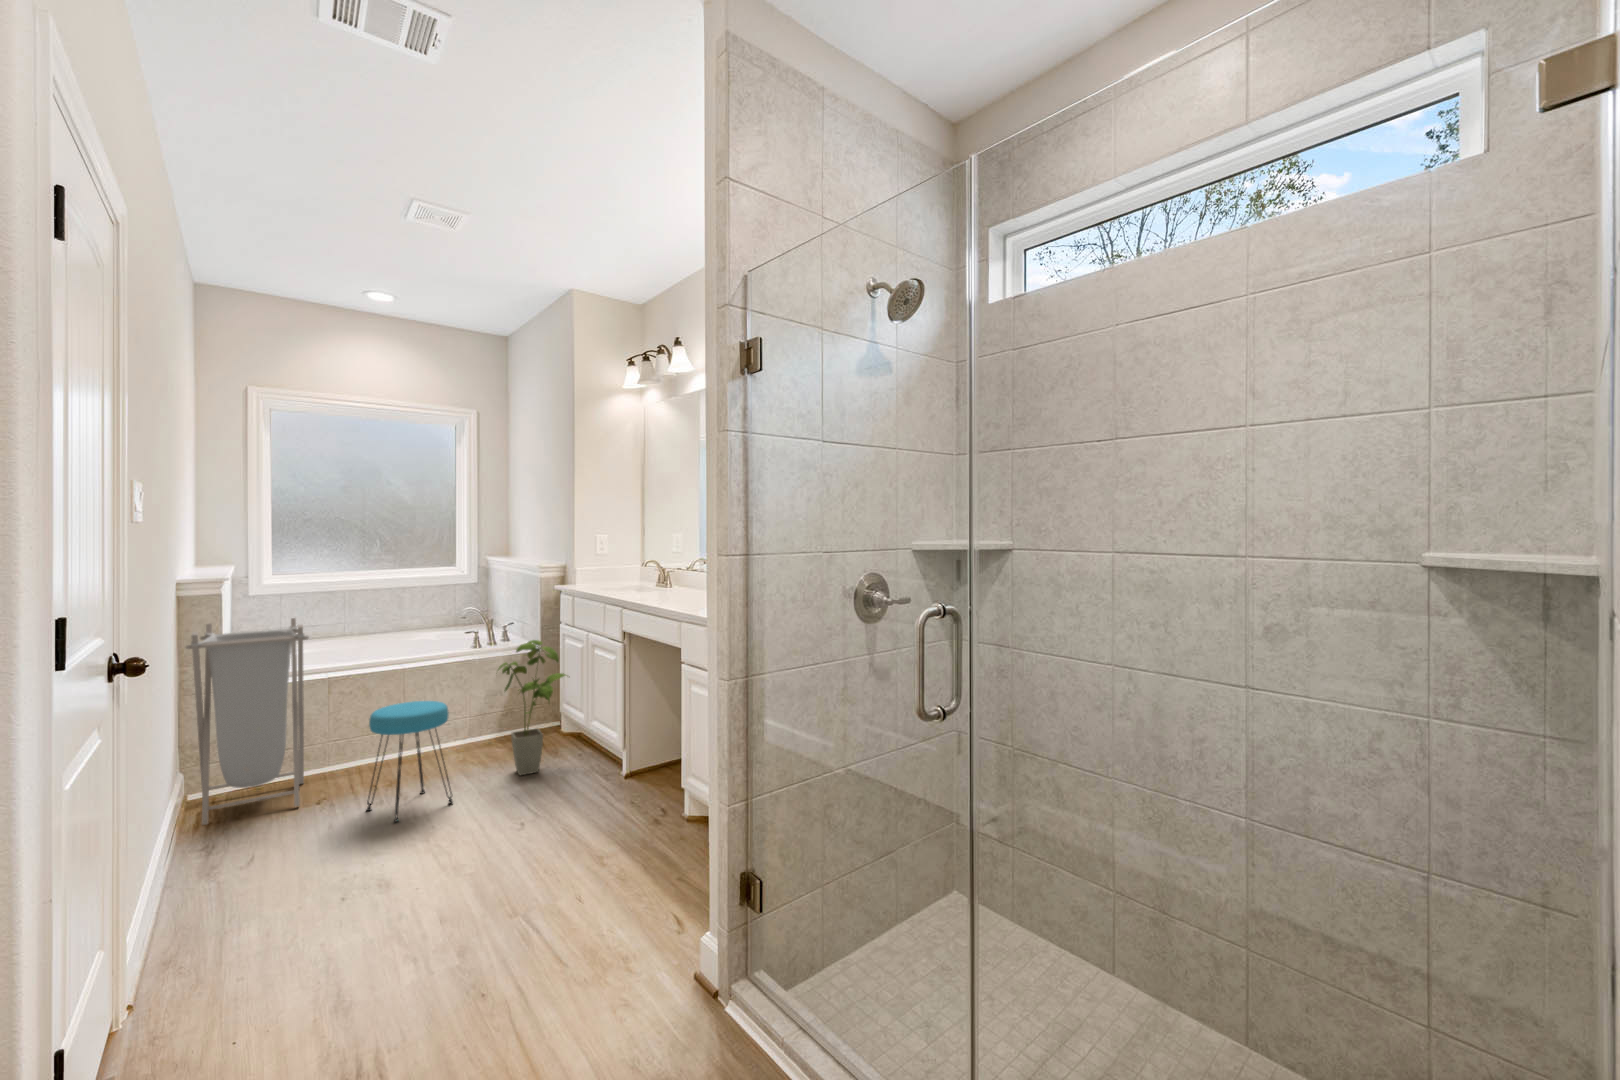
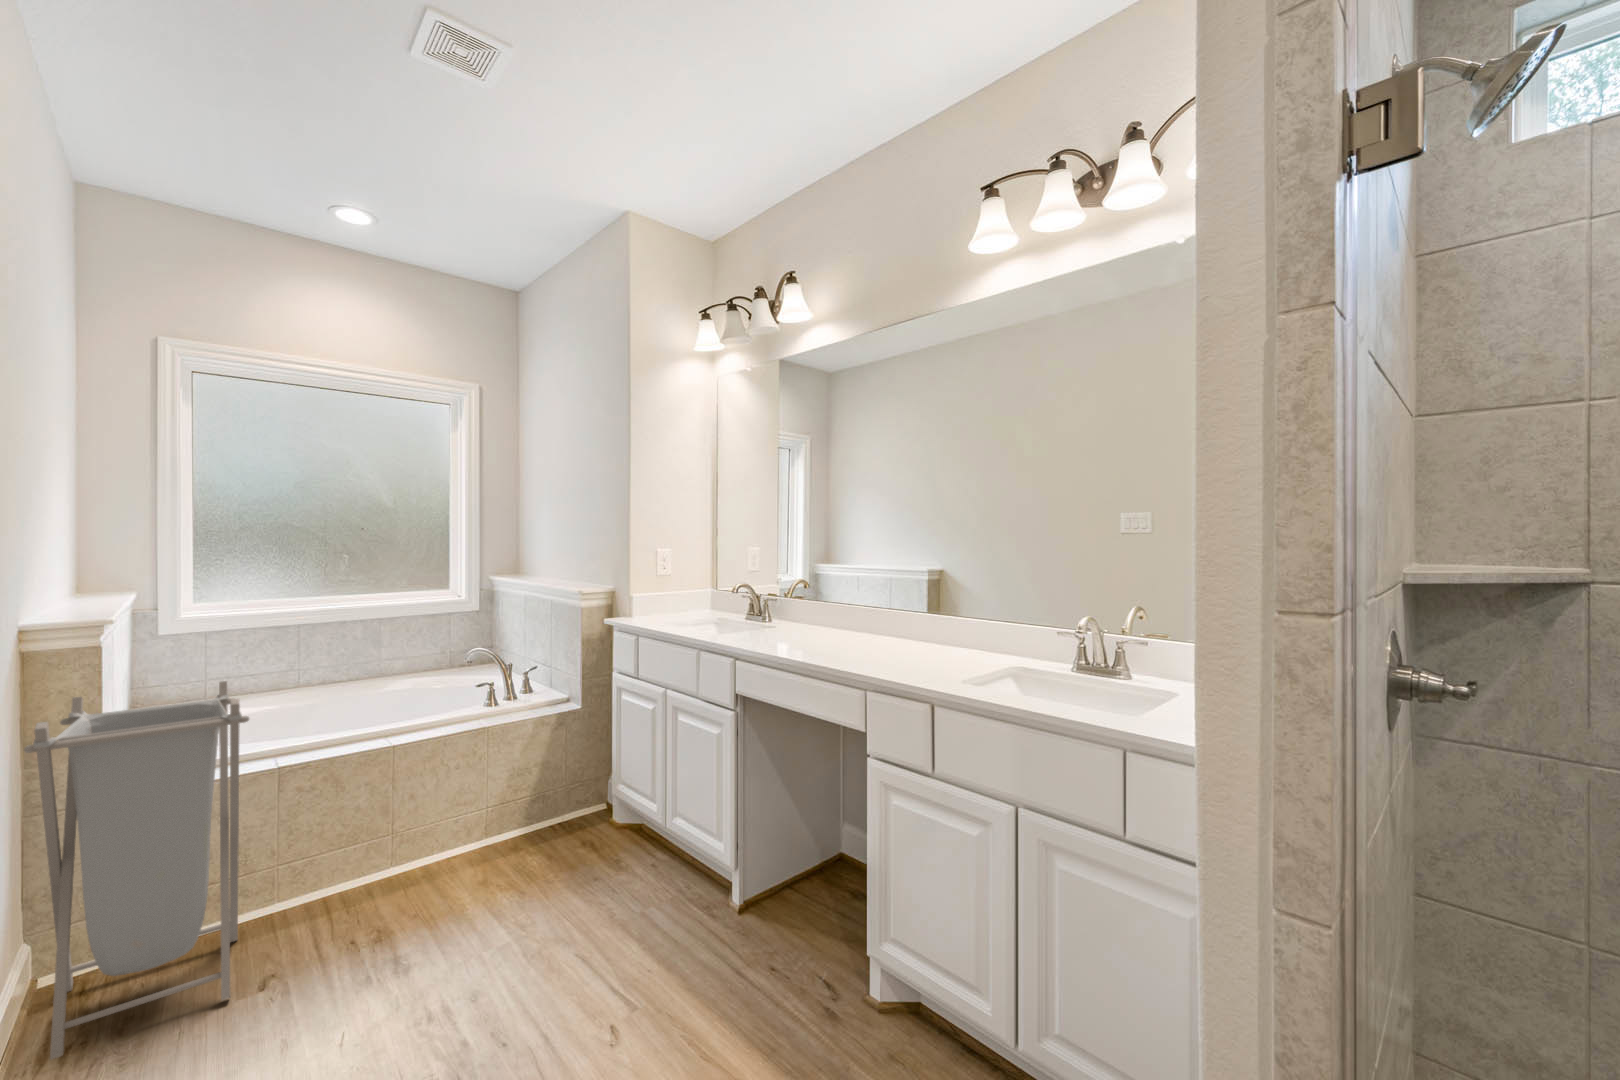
house plant: present [498,640,566,775] -> none [540,706,642,911]
stool: present [366,701,453,822] -> none [344,813,489,1035]

